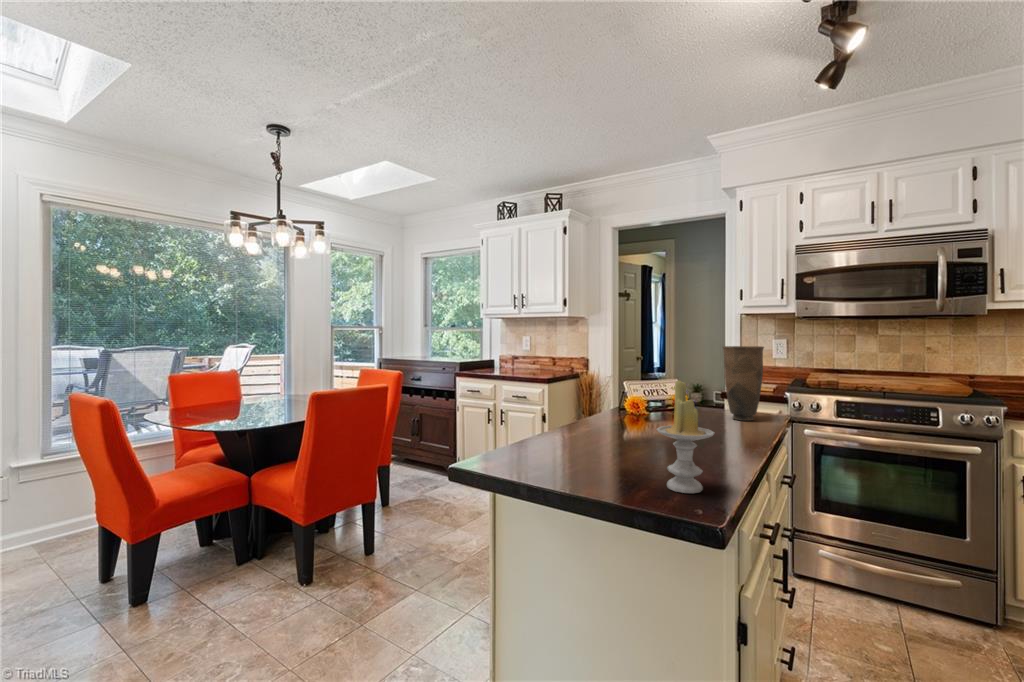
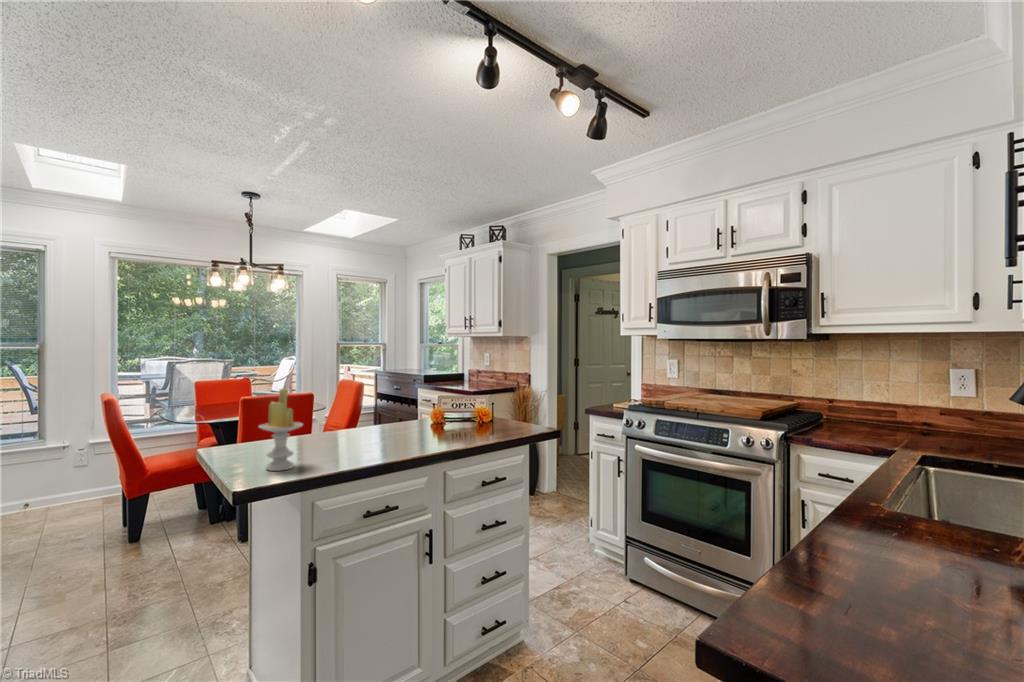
vase: present [723,346,764,421] -> none [492,365,525,430]

